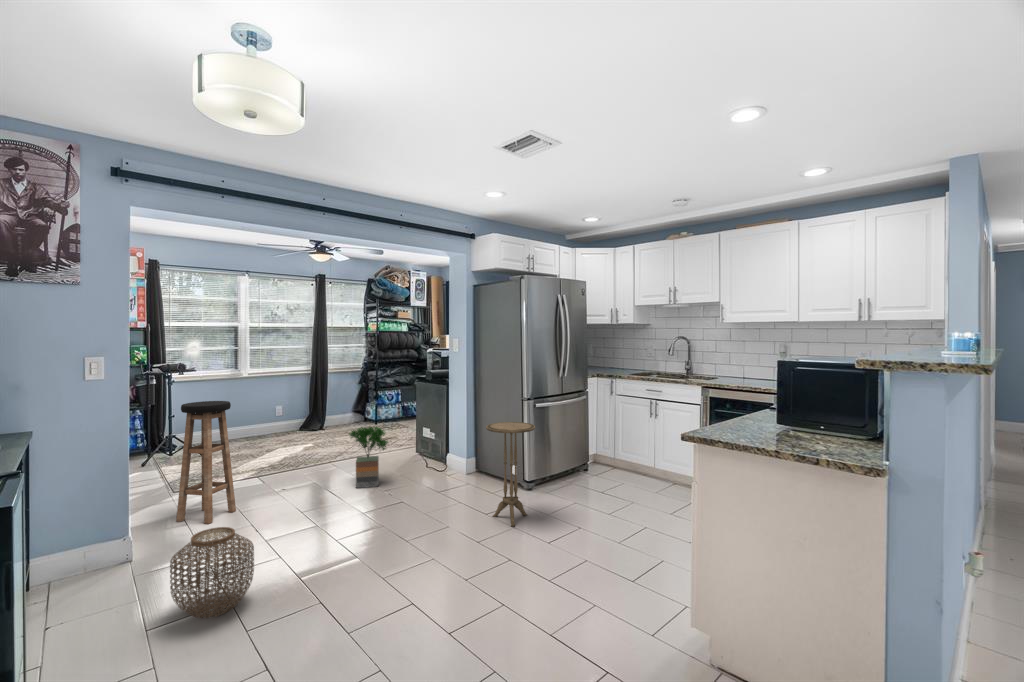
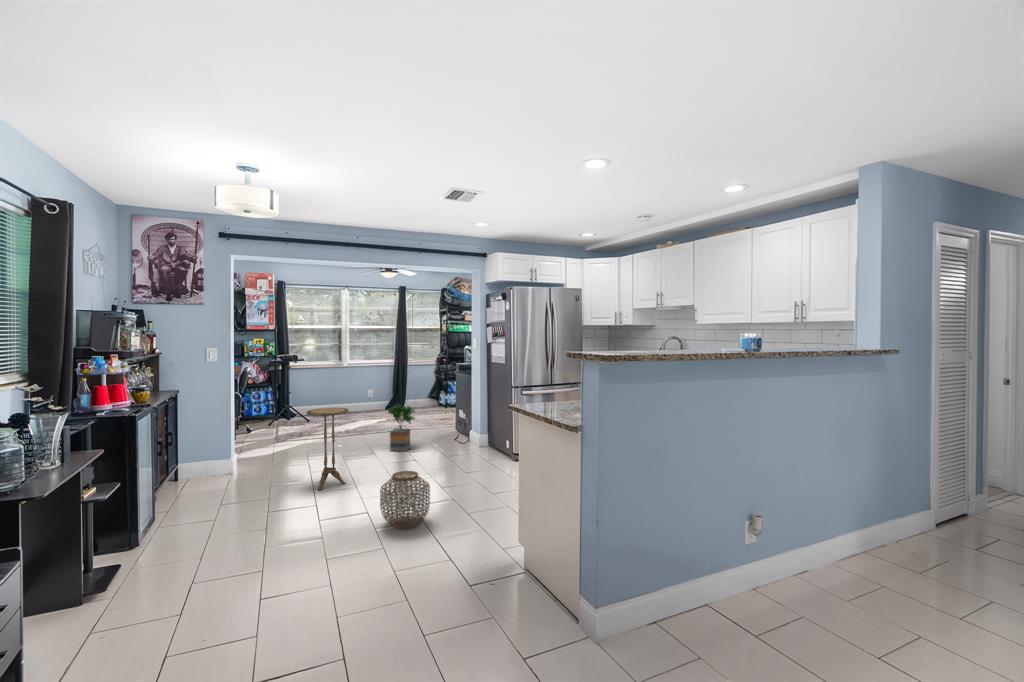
bar stool: present [176,401,236,524] -> none [266,382,304,464]
side table: present [486,422,535,527] -> present [306,408,349,490]
woven basket: present [170,527,254,618] -> present [380,471,430,529]

